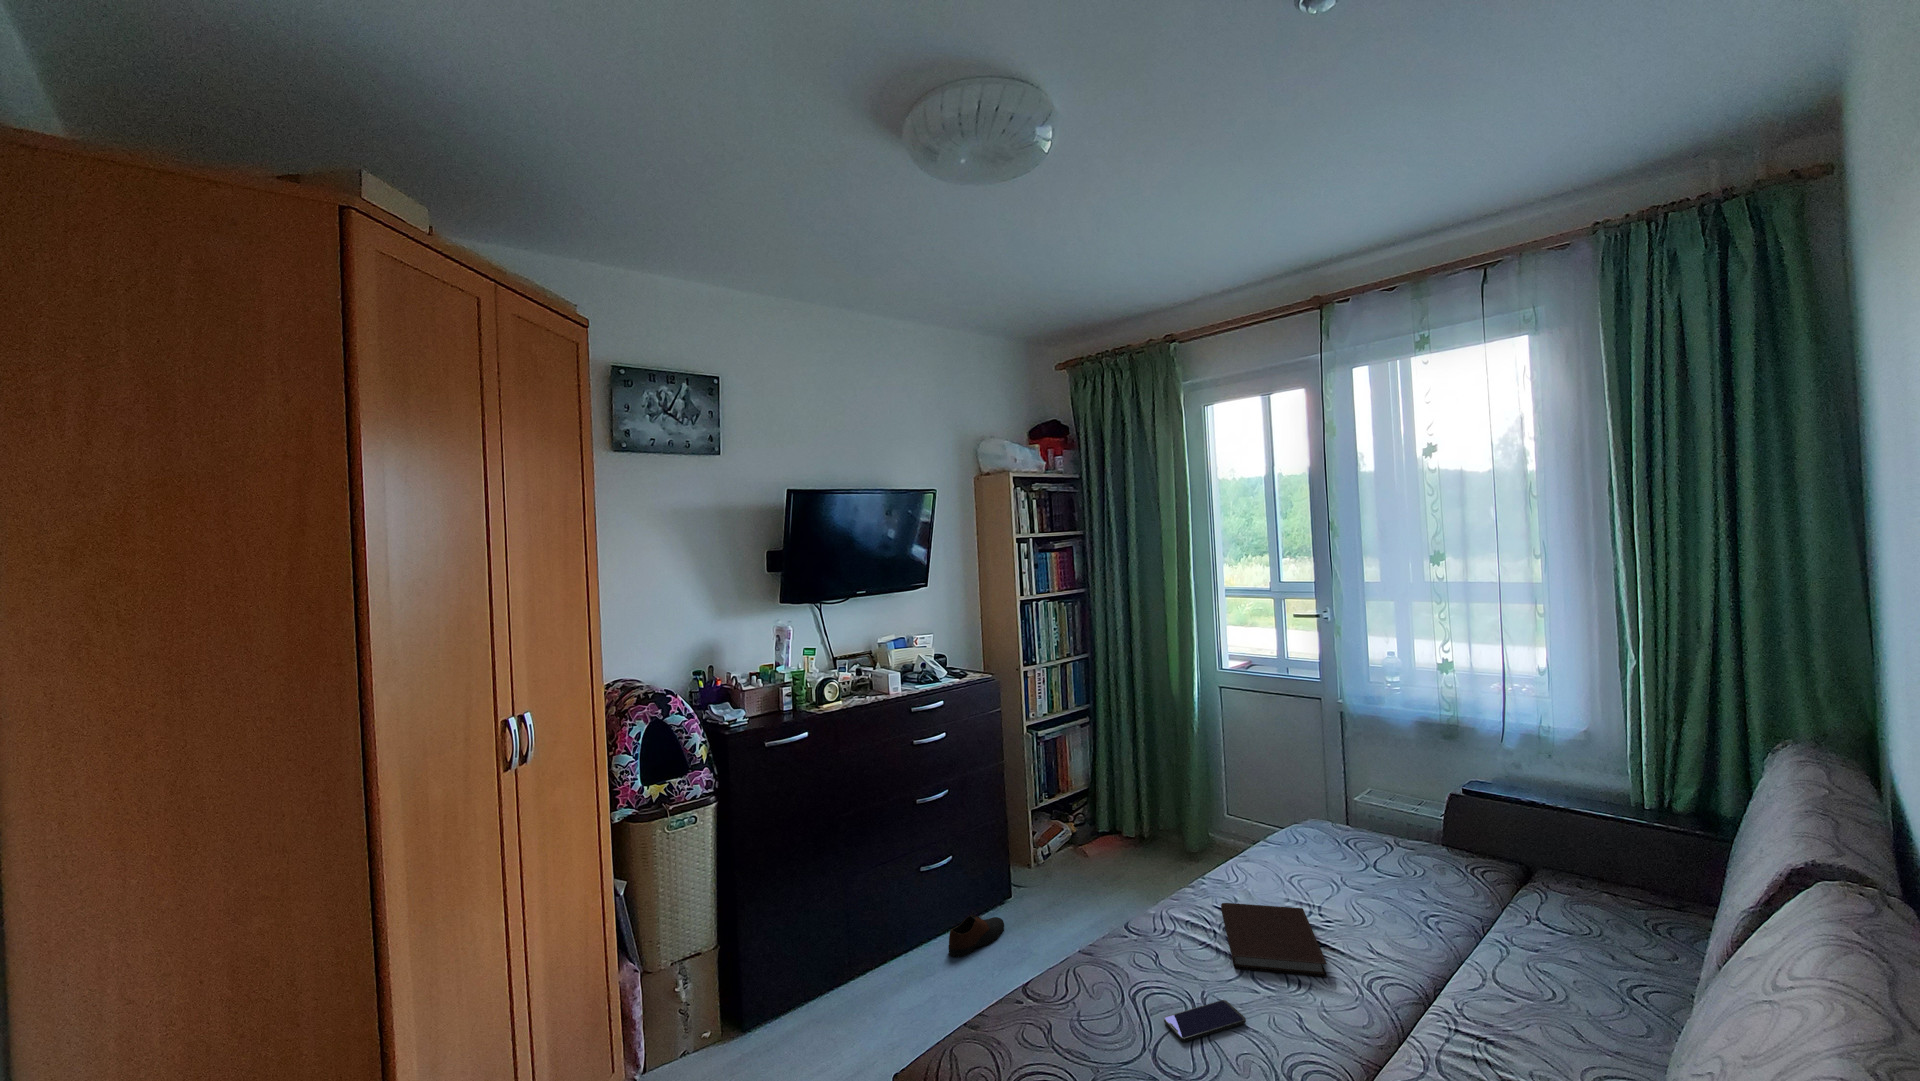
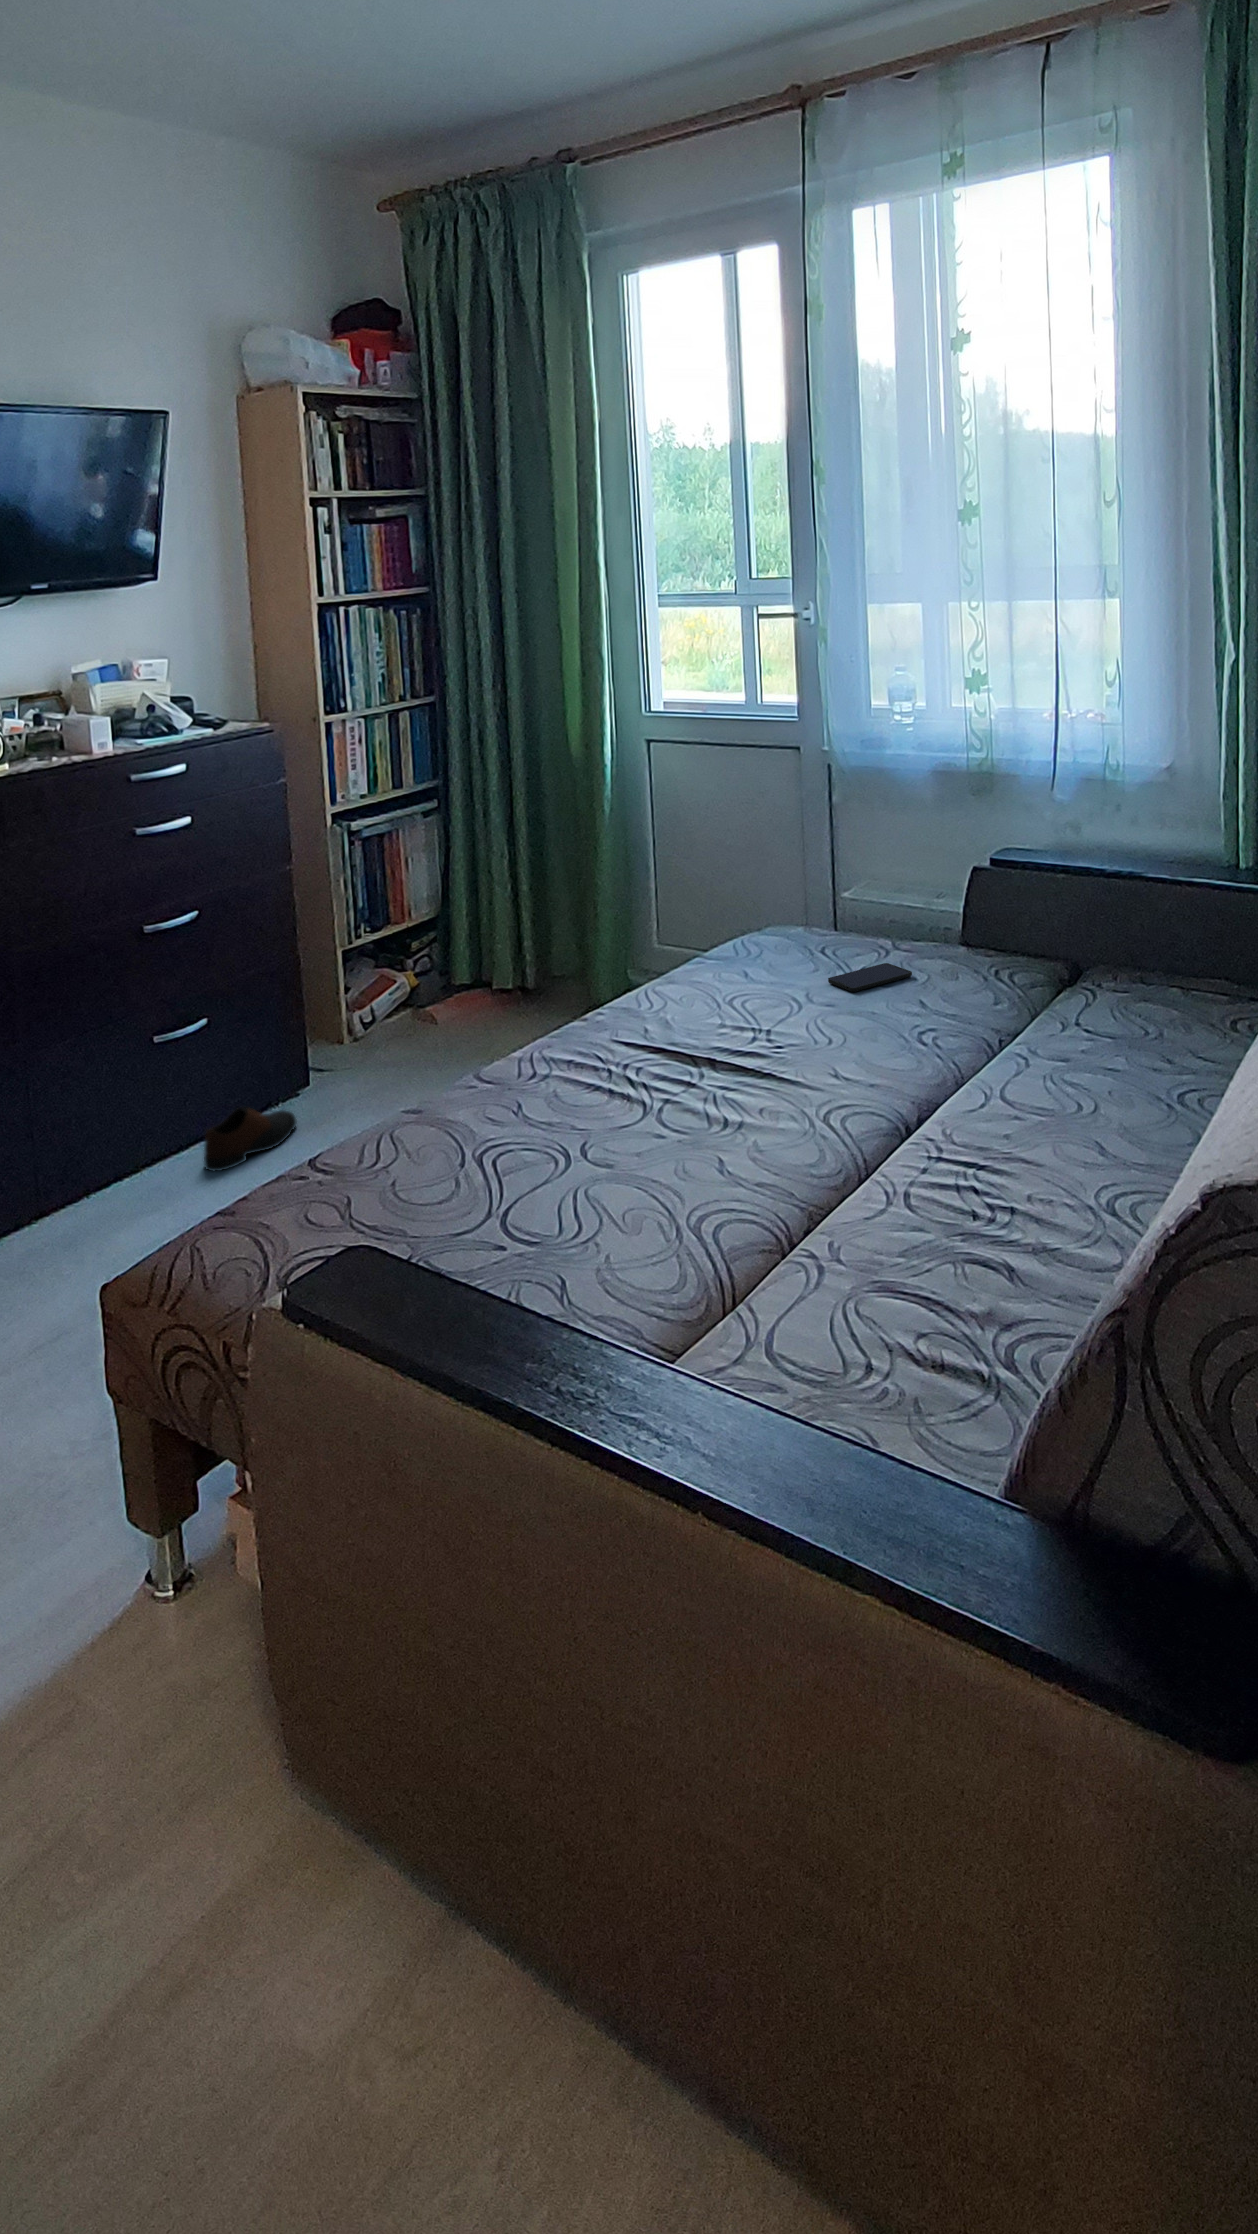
notebook: present [1221,903,1328,977] -> none [611,1015,746,1091]
smartphone: present [1164,1000,1246,1042] -> present [828,963,912,992]

